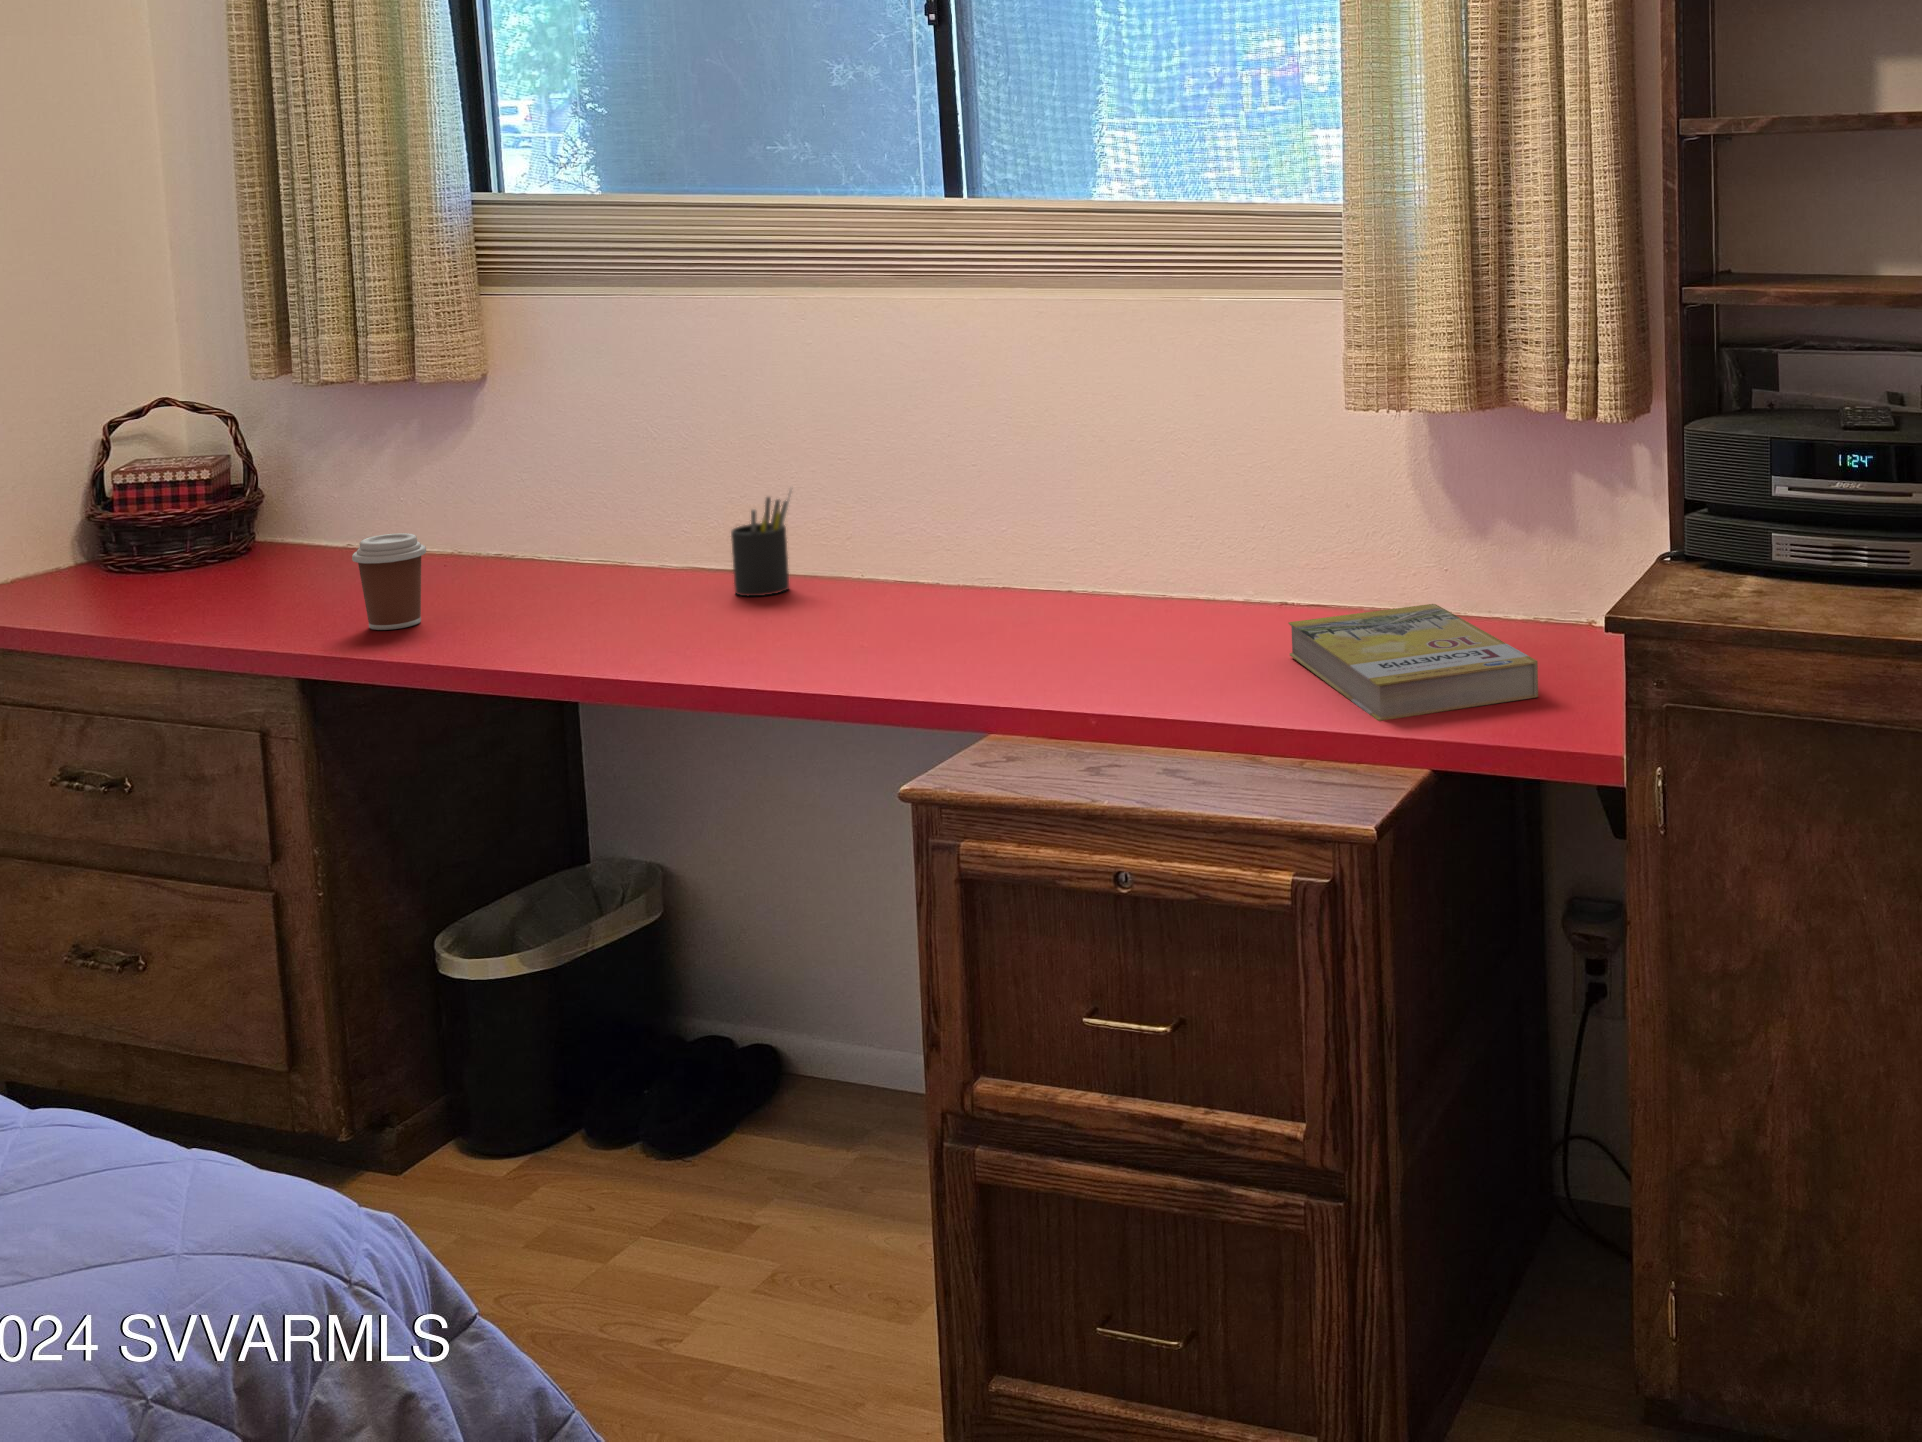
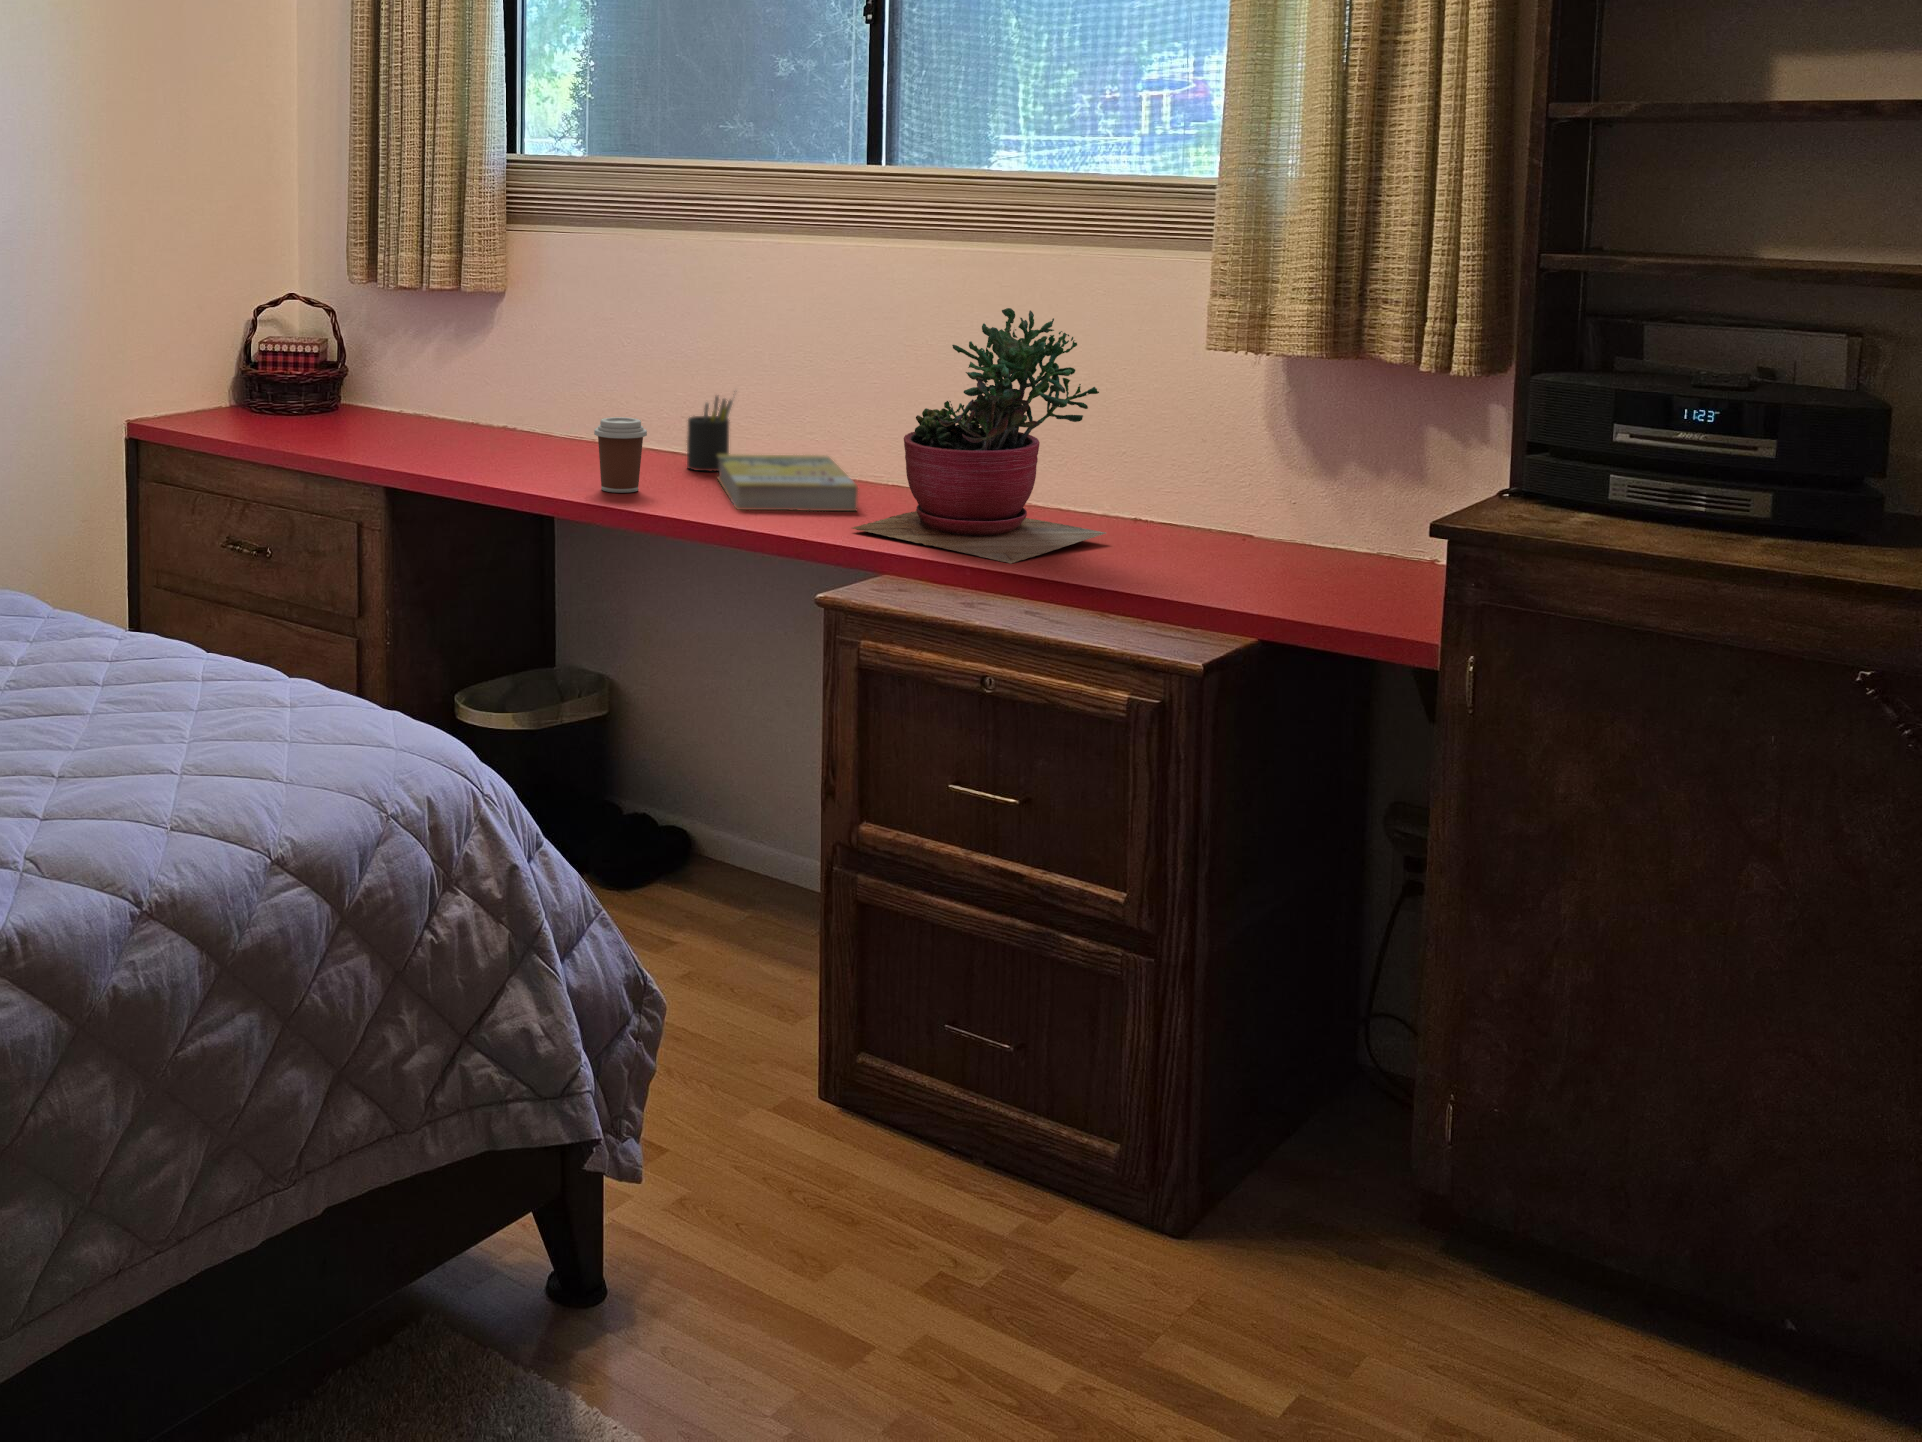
succulent plant: none [939,376,1245,699] -> present [852,308,1106,564]
coffee cup: present [352,533,426,630] -> present [594,417,647,493]
book: present [1288,604,1538,721] -> present [717,454,858,511]

